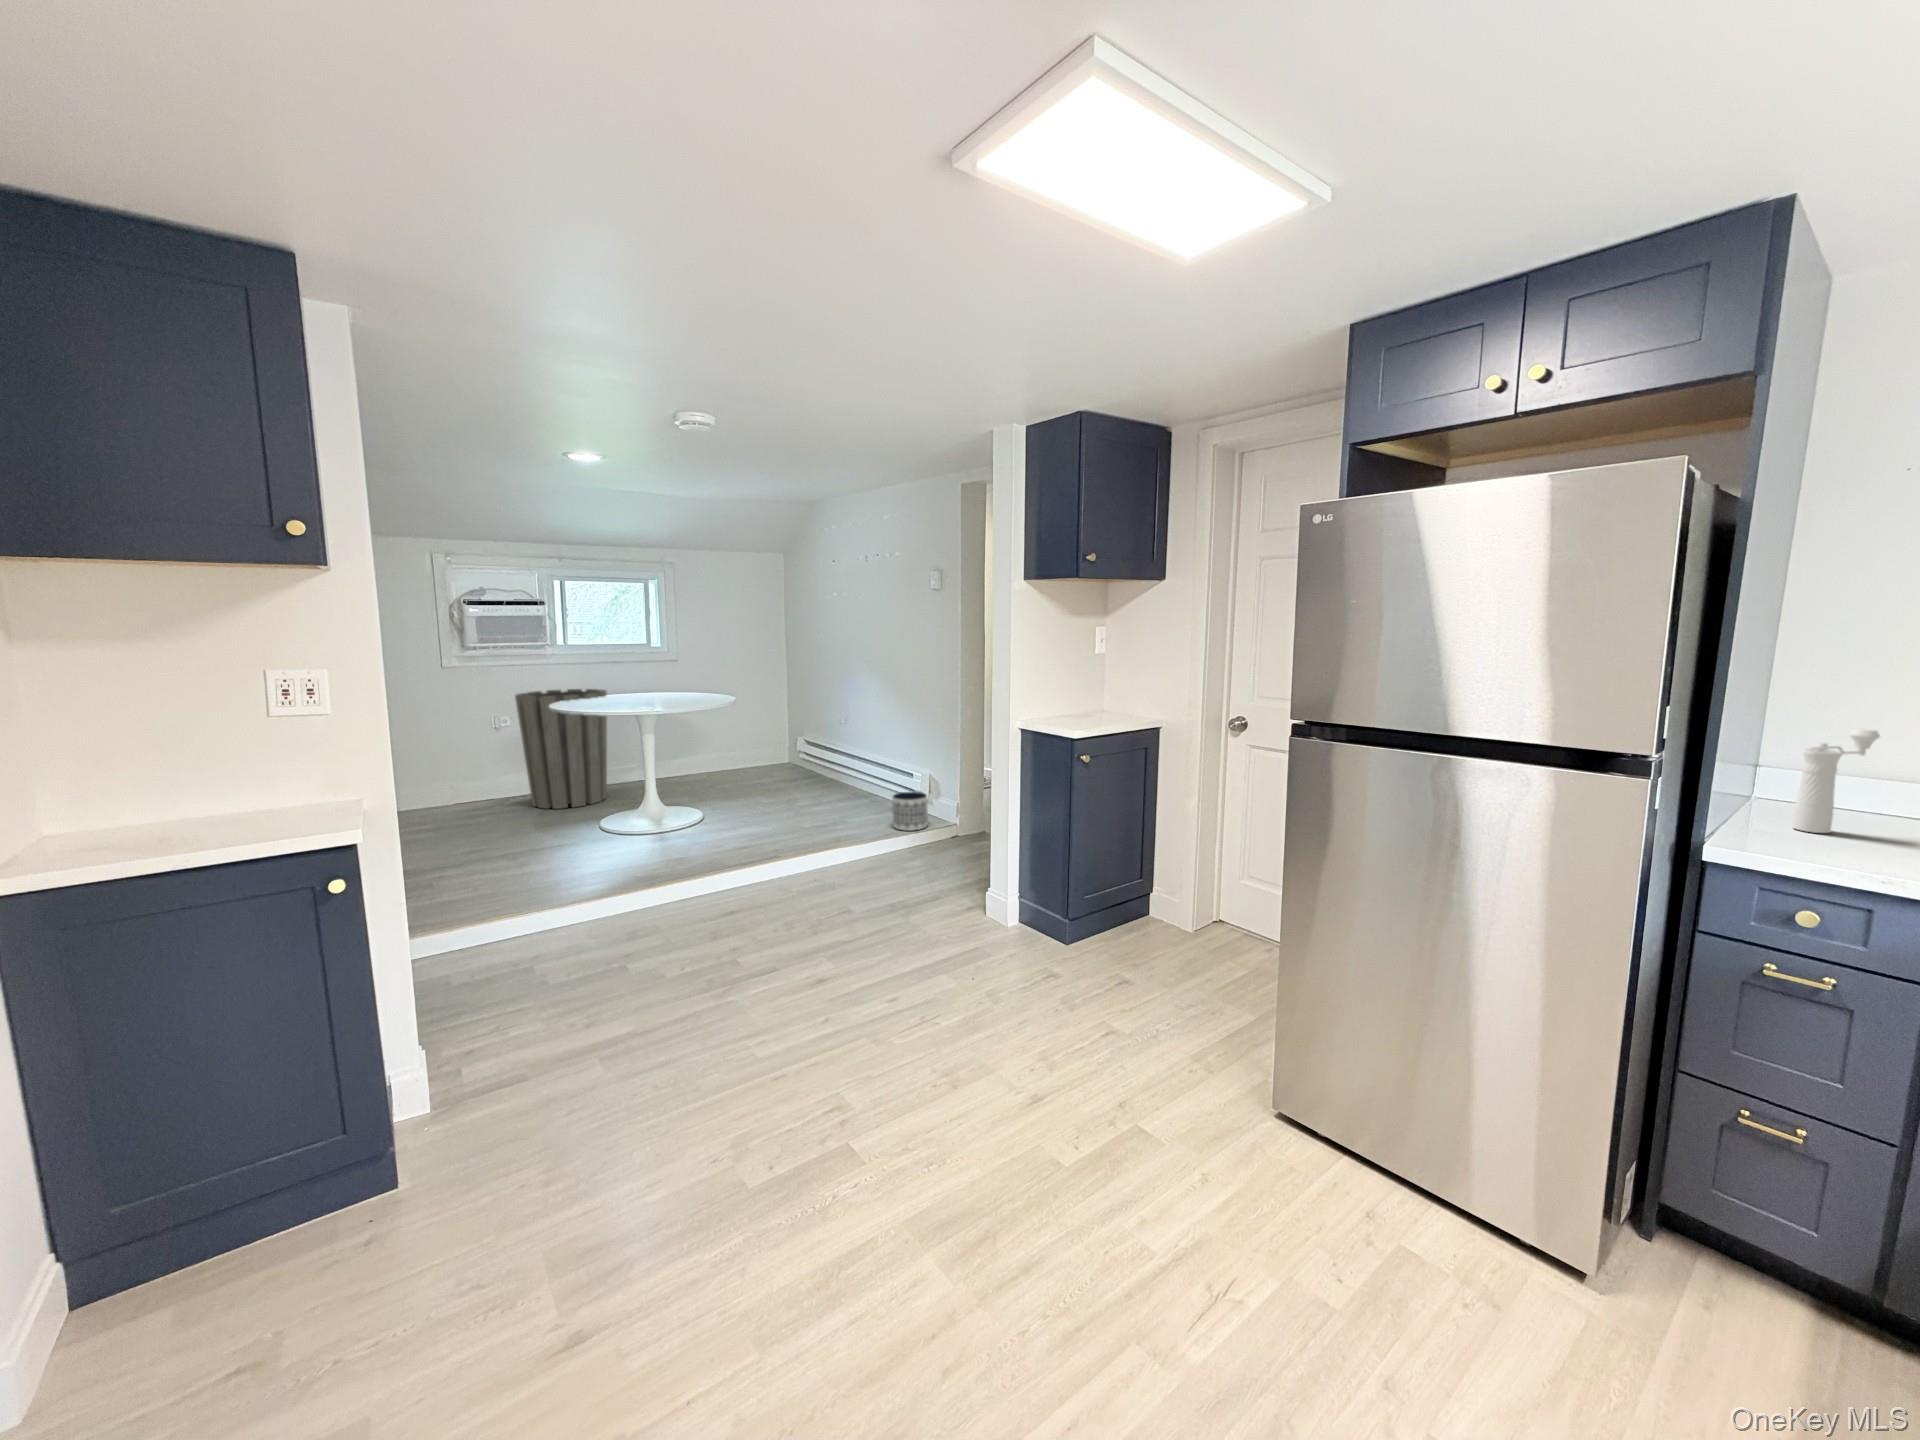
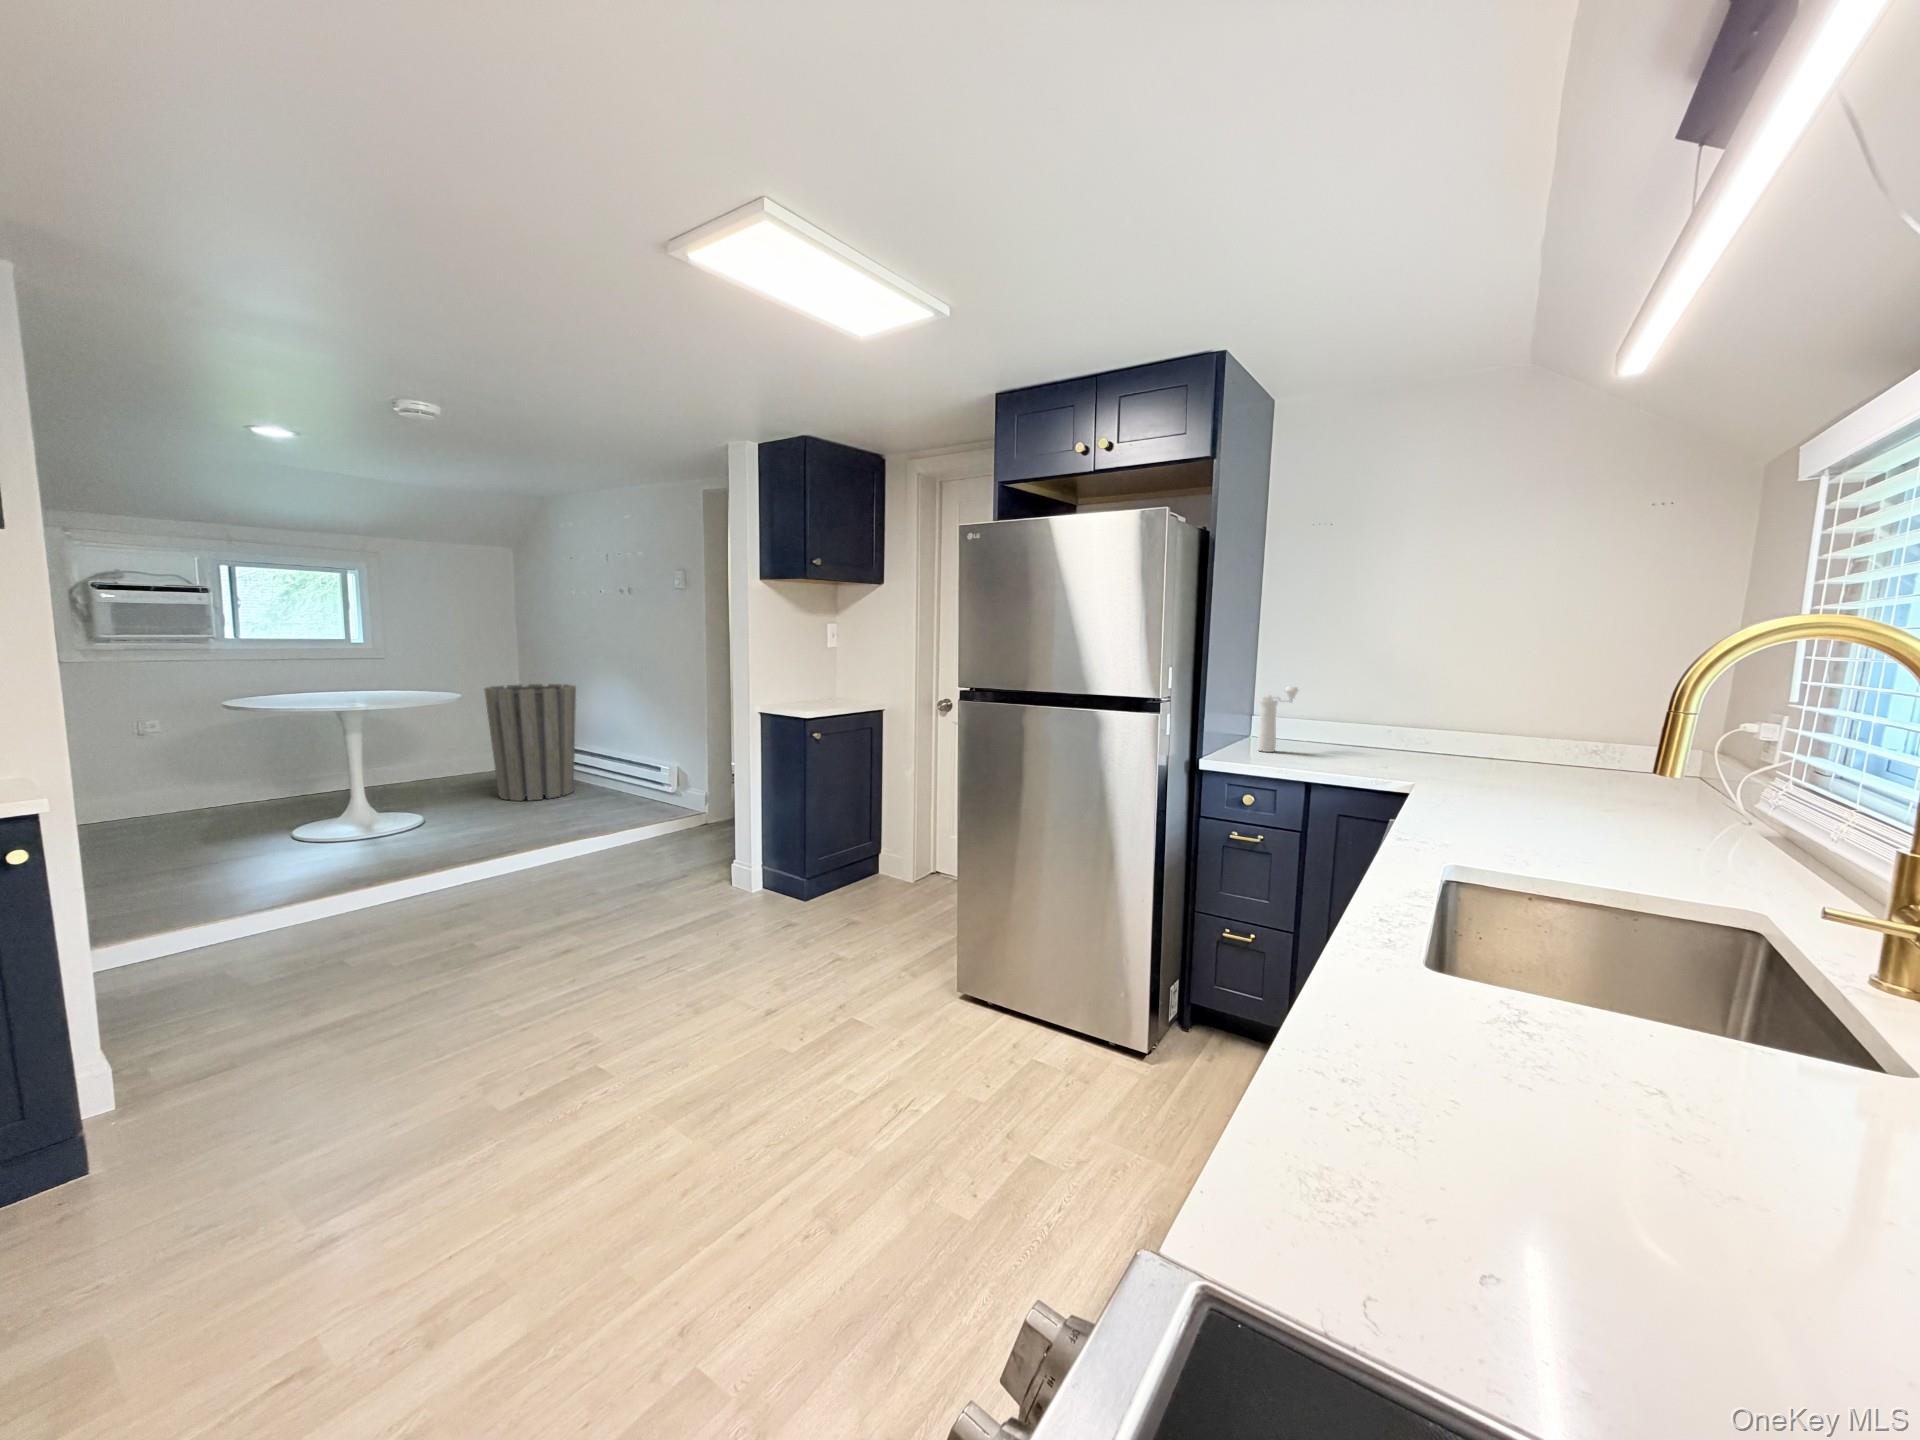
trash can: present [515,689,607,809] -> present [484,684,576,801]
planter: present [892,792,928,831] -> none [638,784,675,820]

